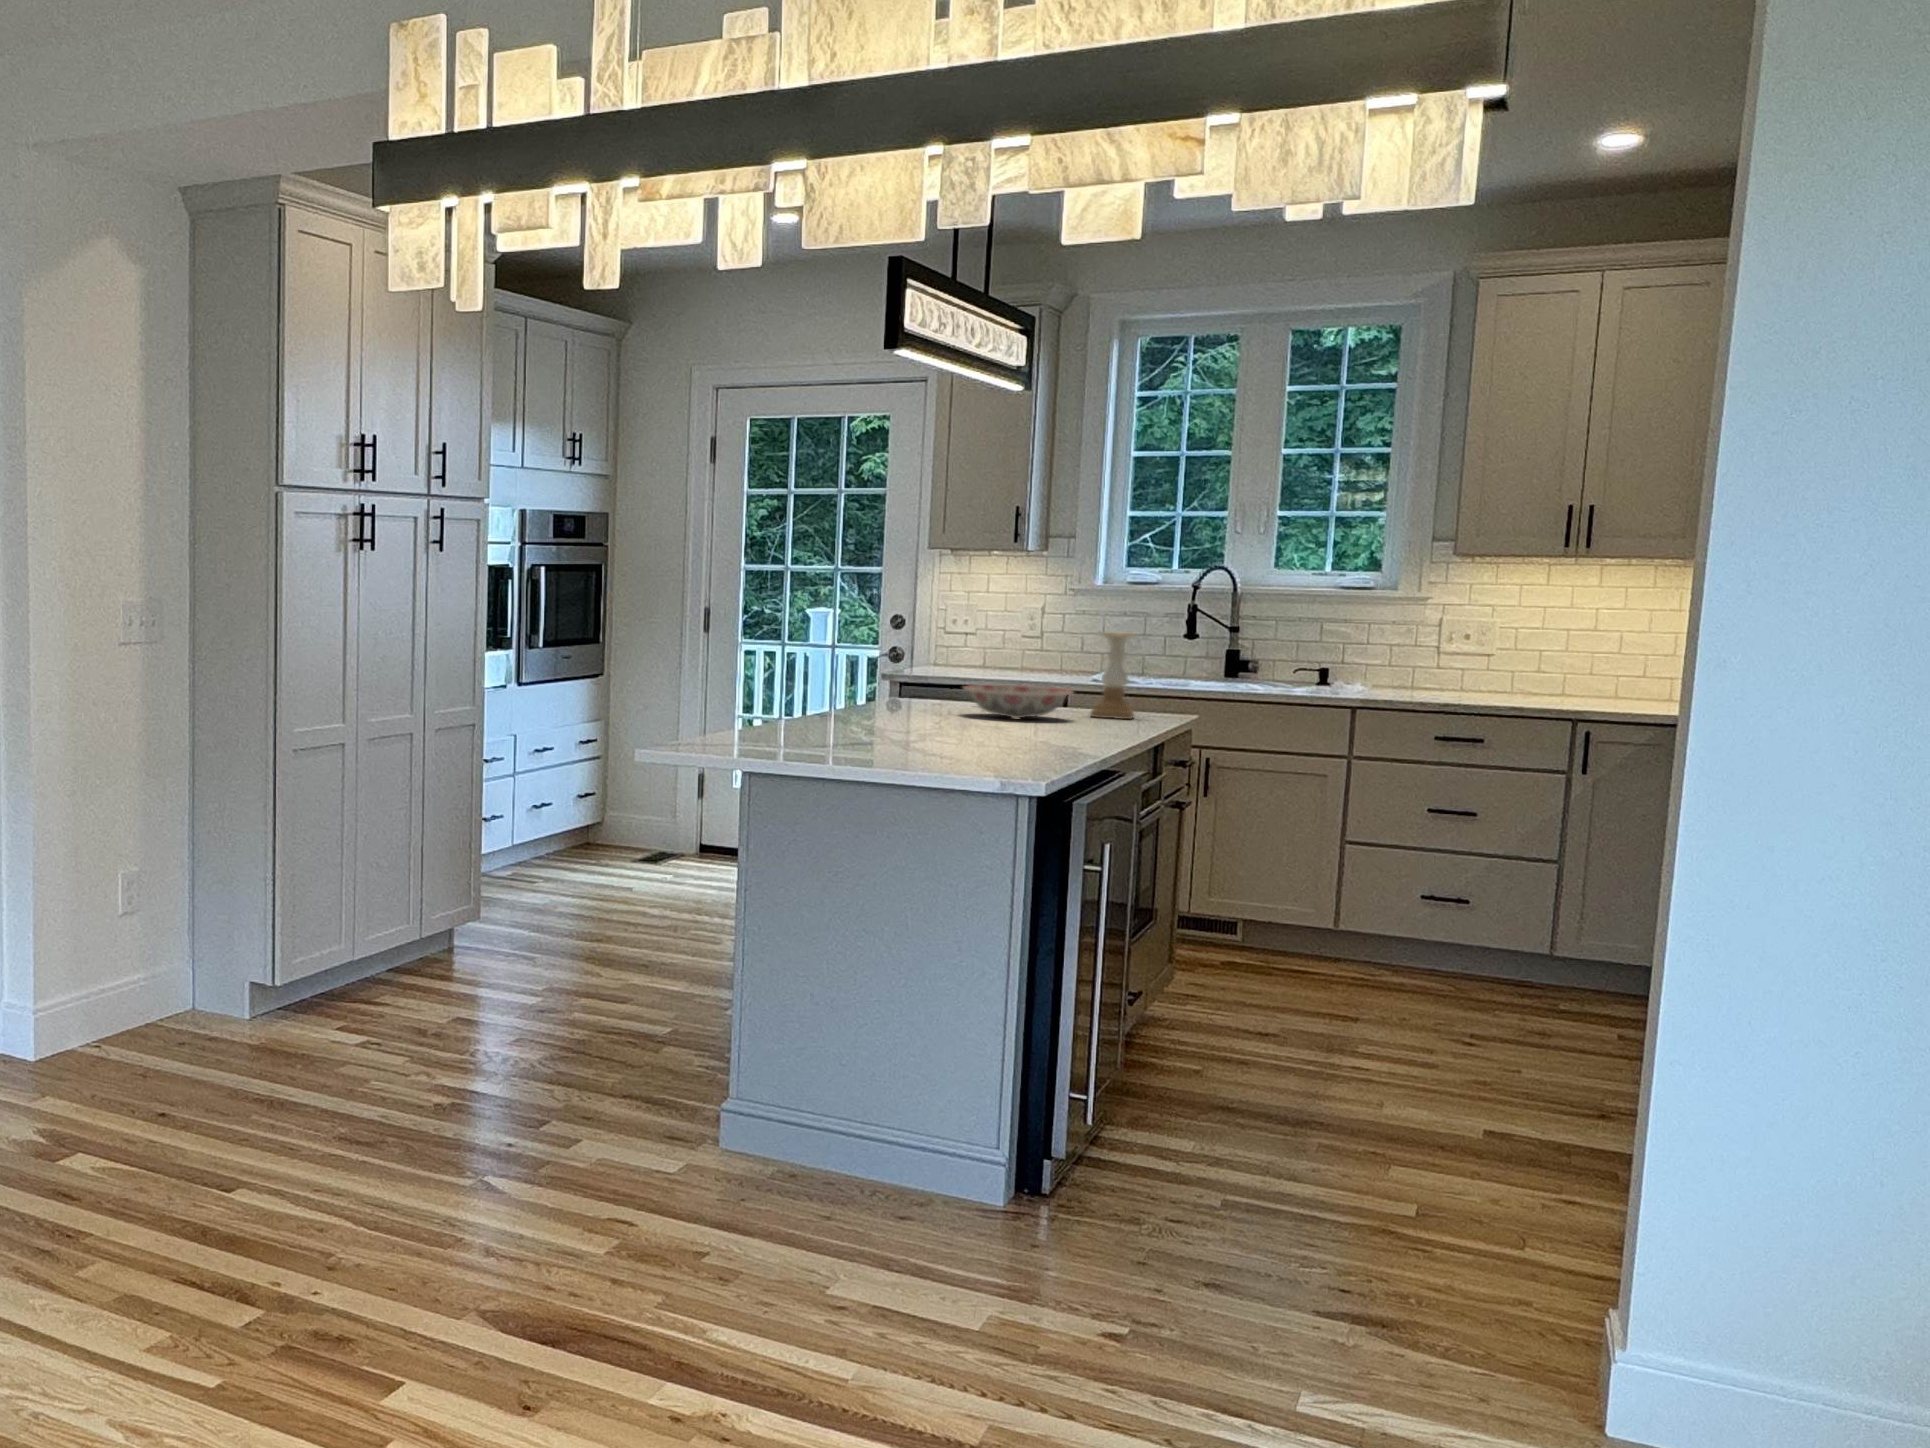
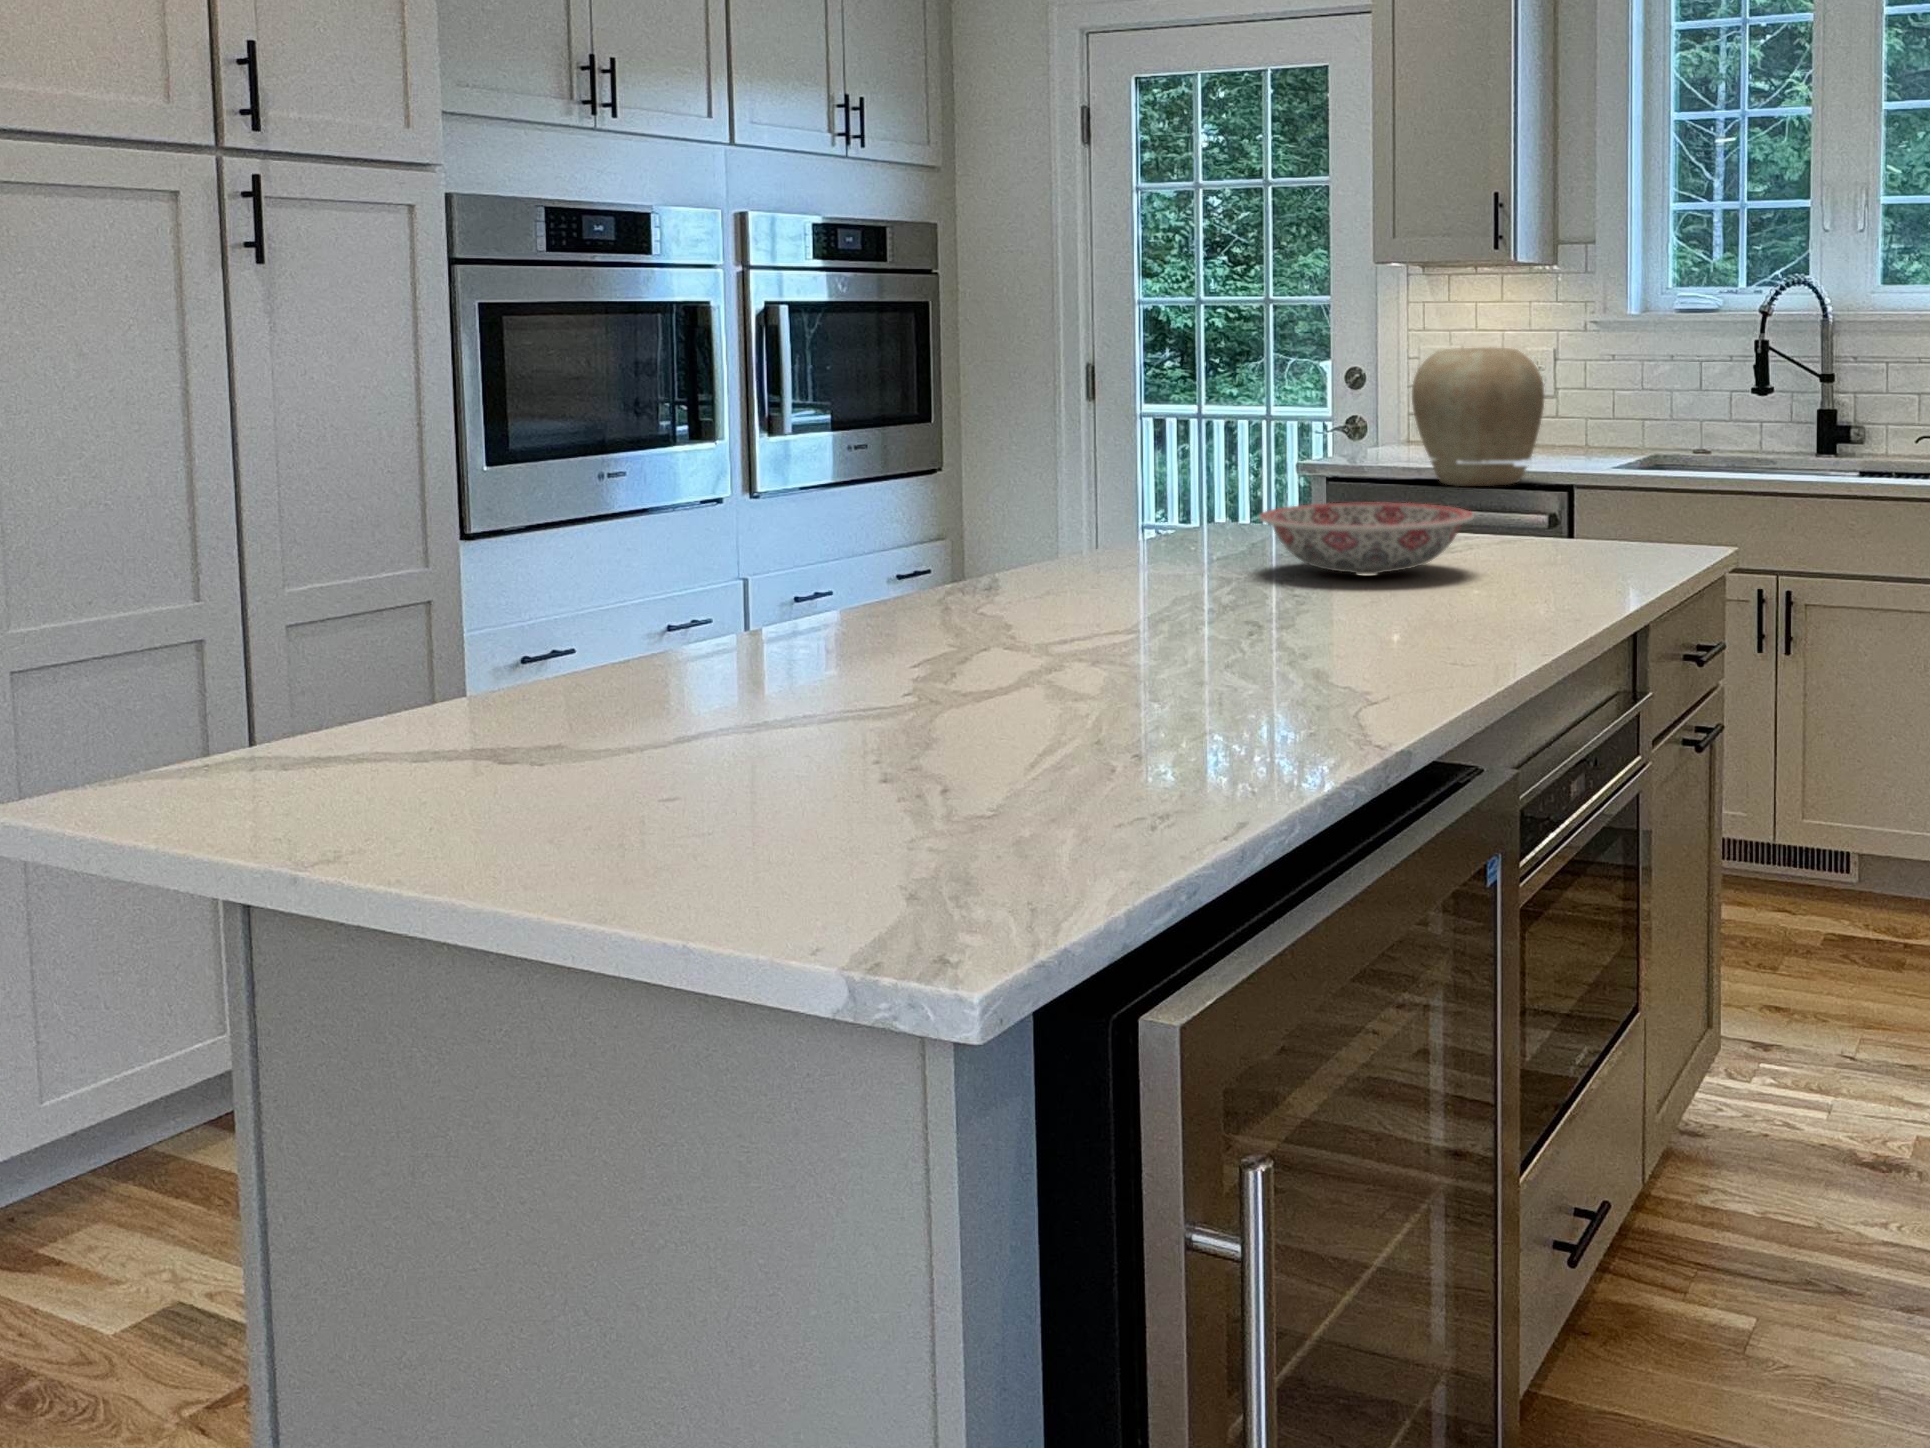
vase: none [965,605,1051,689] -> present [1412,348,1544,486]
candle holder: present [1091,633,1136,719] -> none [1527,393,1613,563]

